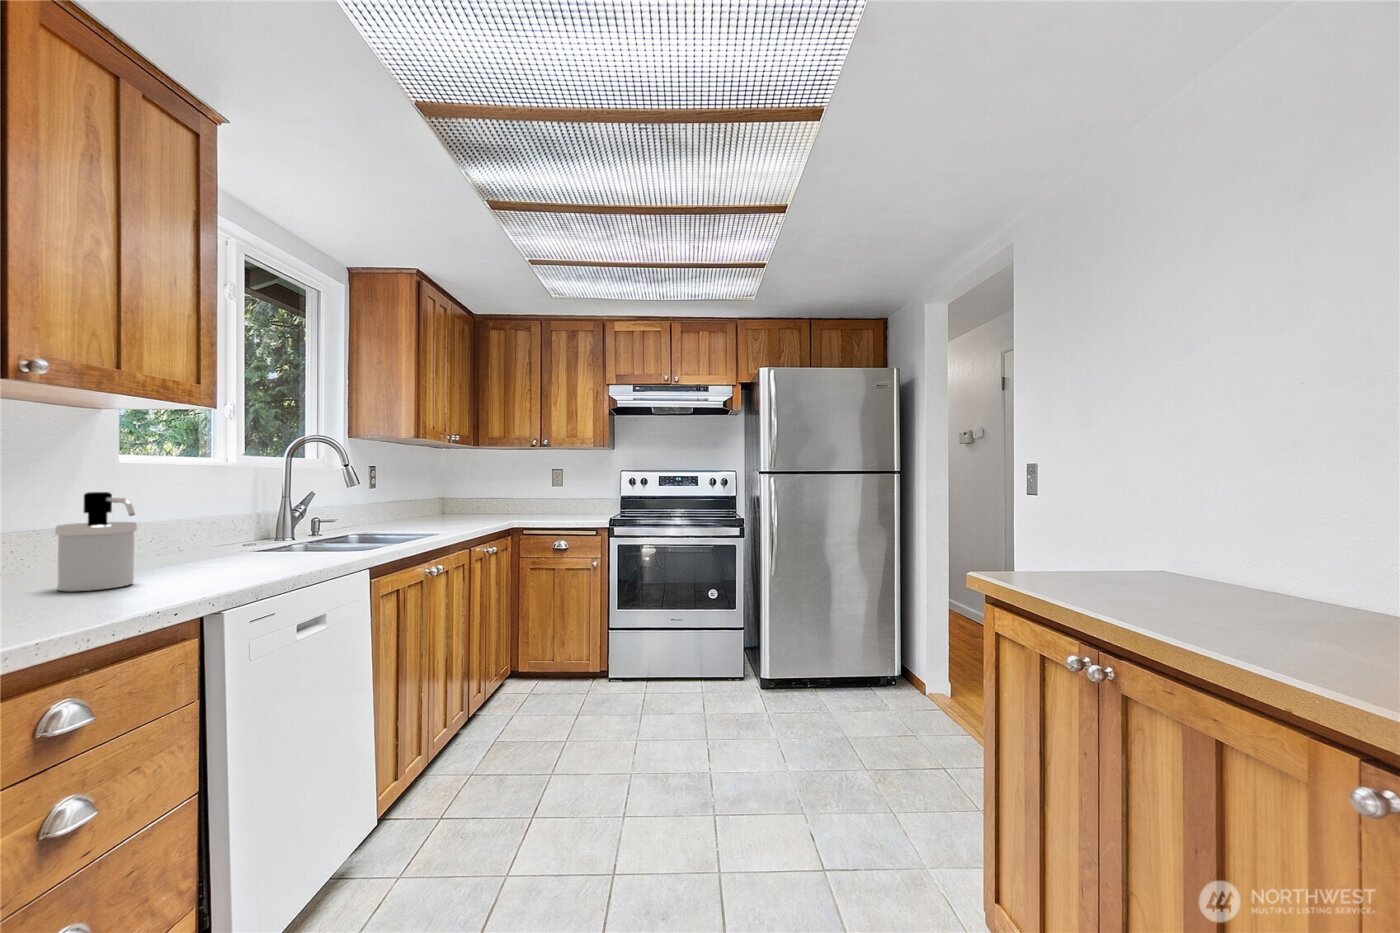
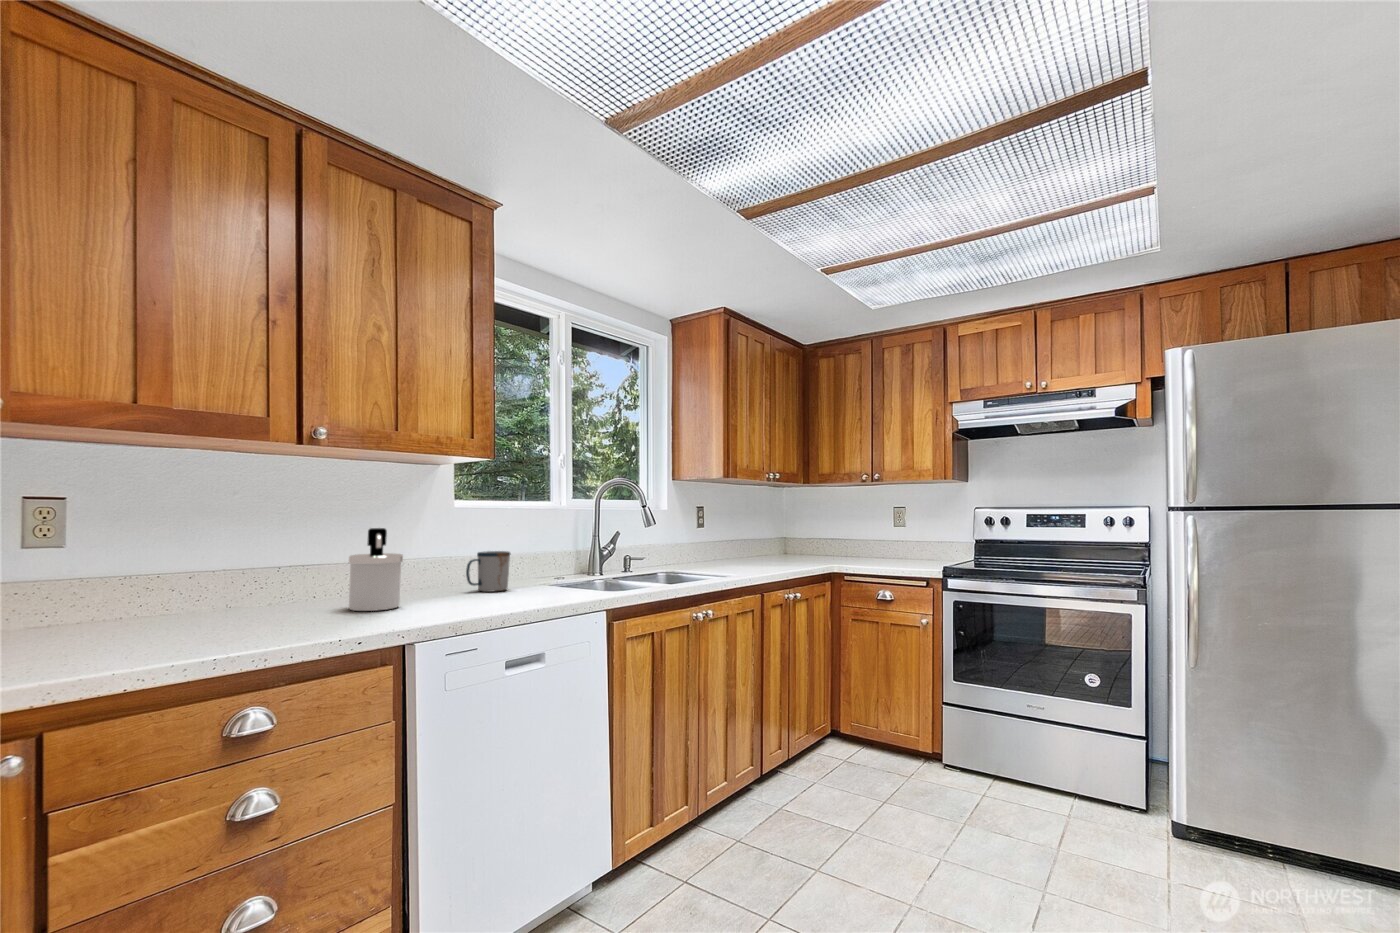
mug: none [173,517,228,562] -> present [466,551,510,592]

